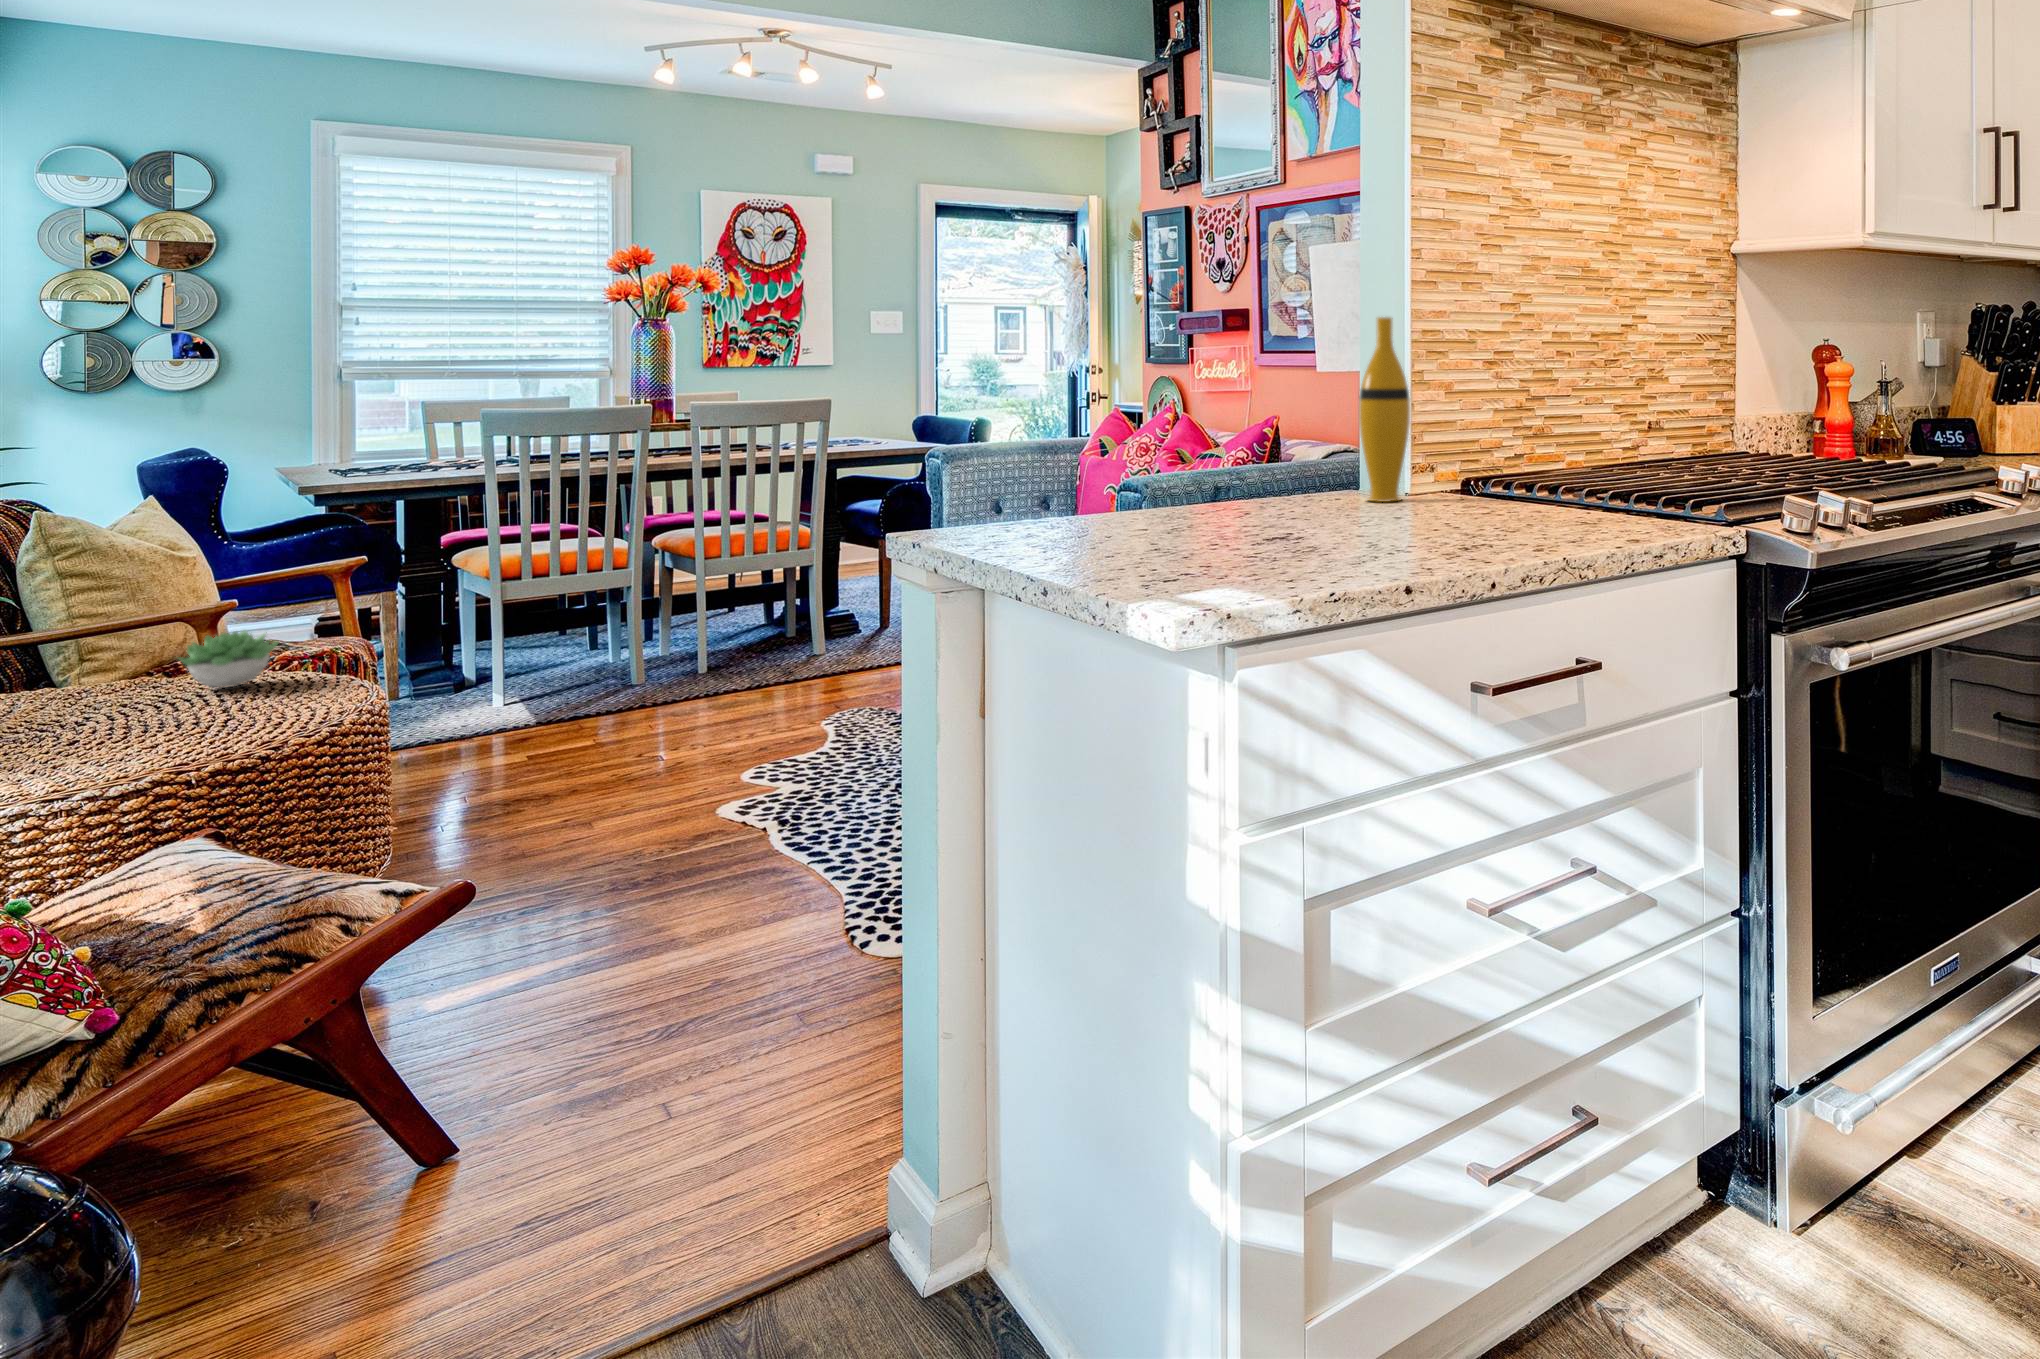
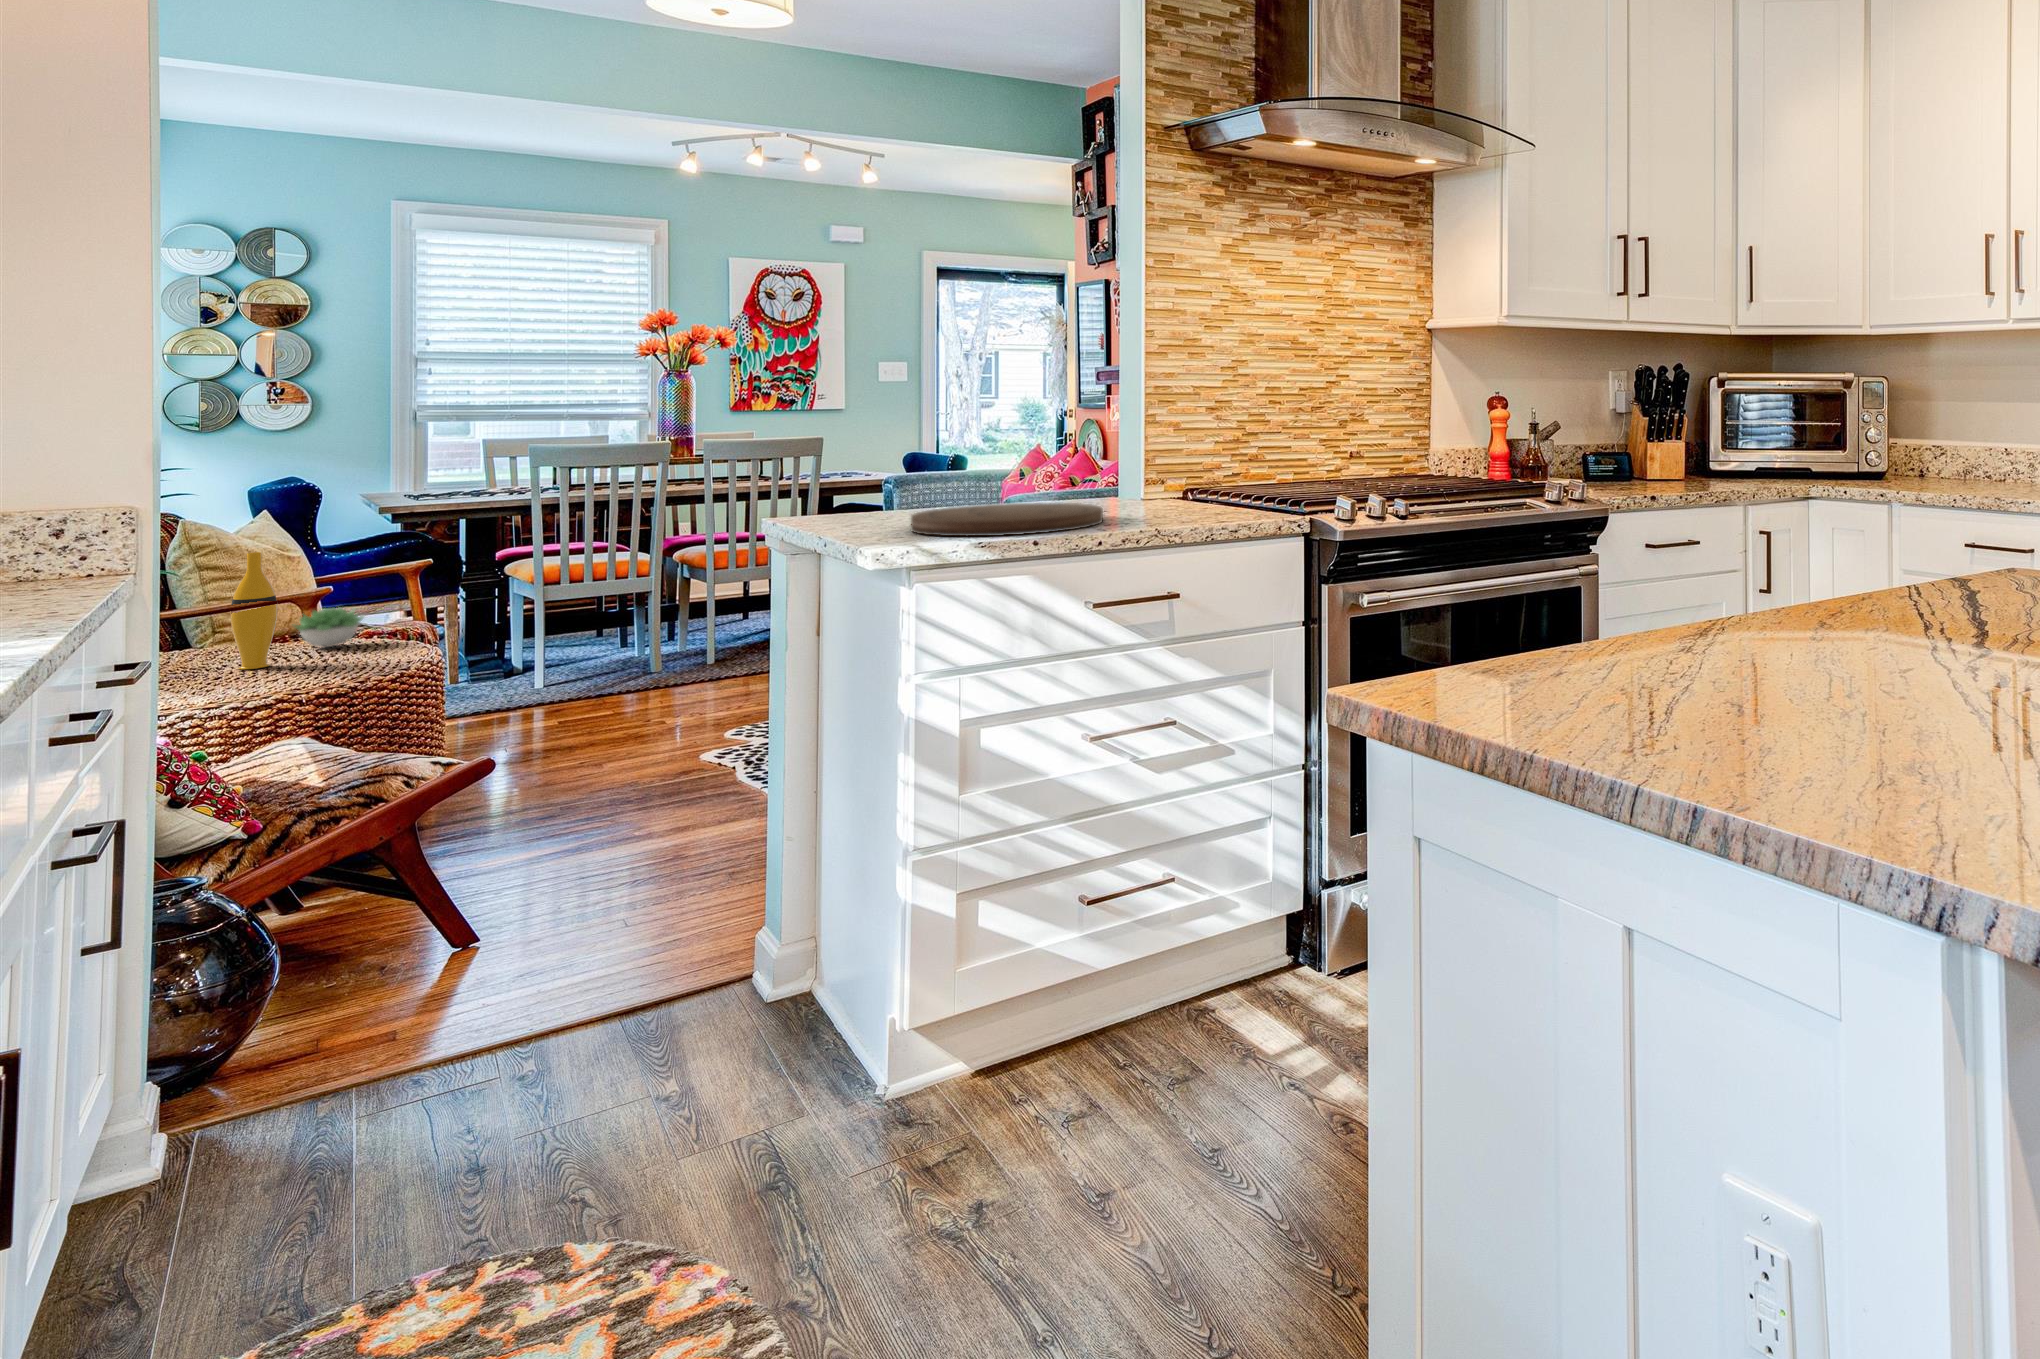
vase: present [1359,317,1410,502] -> present [231,552,277,670]
cutting board: none [1146,495,1426,555] -> present [911,503,1103,536]

